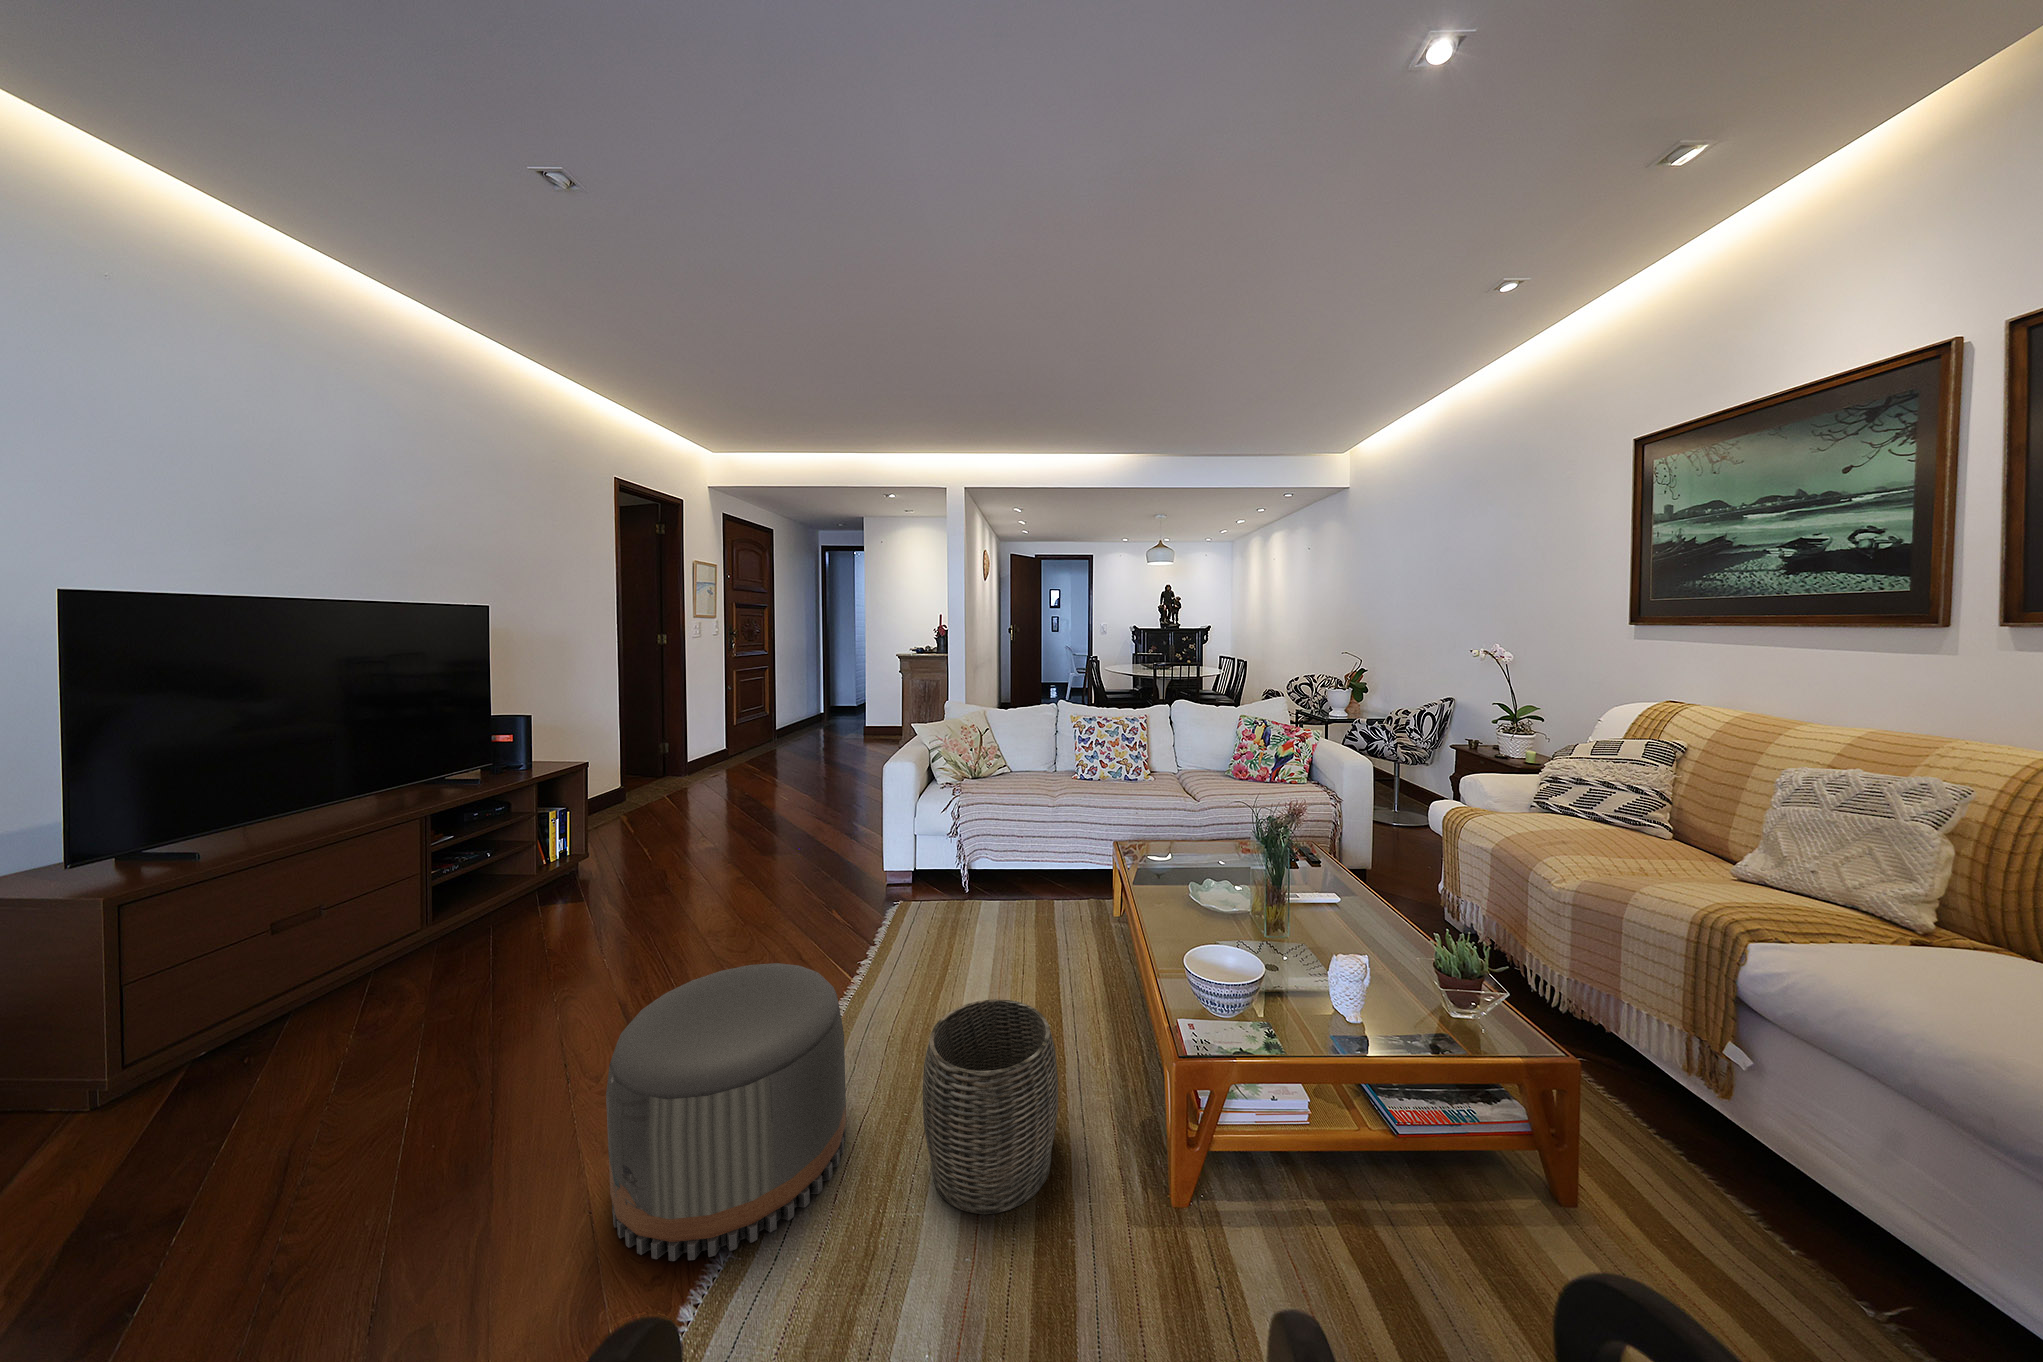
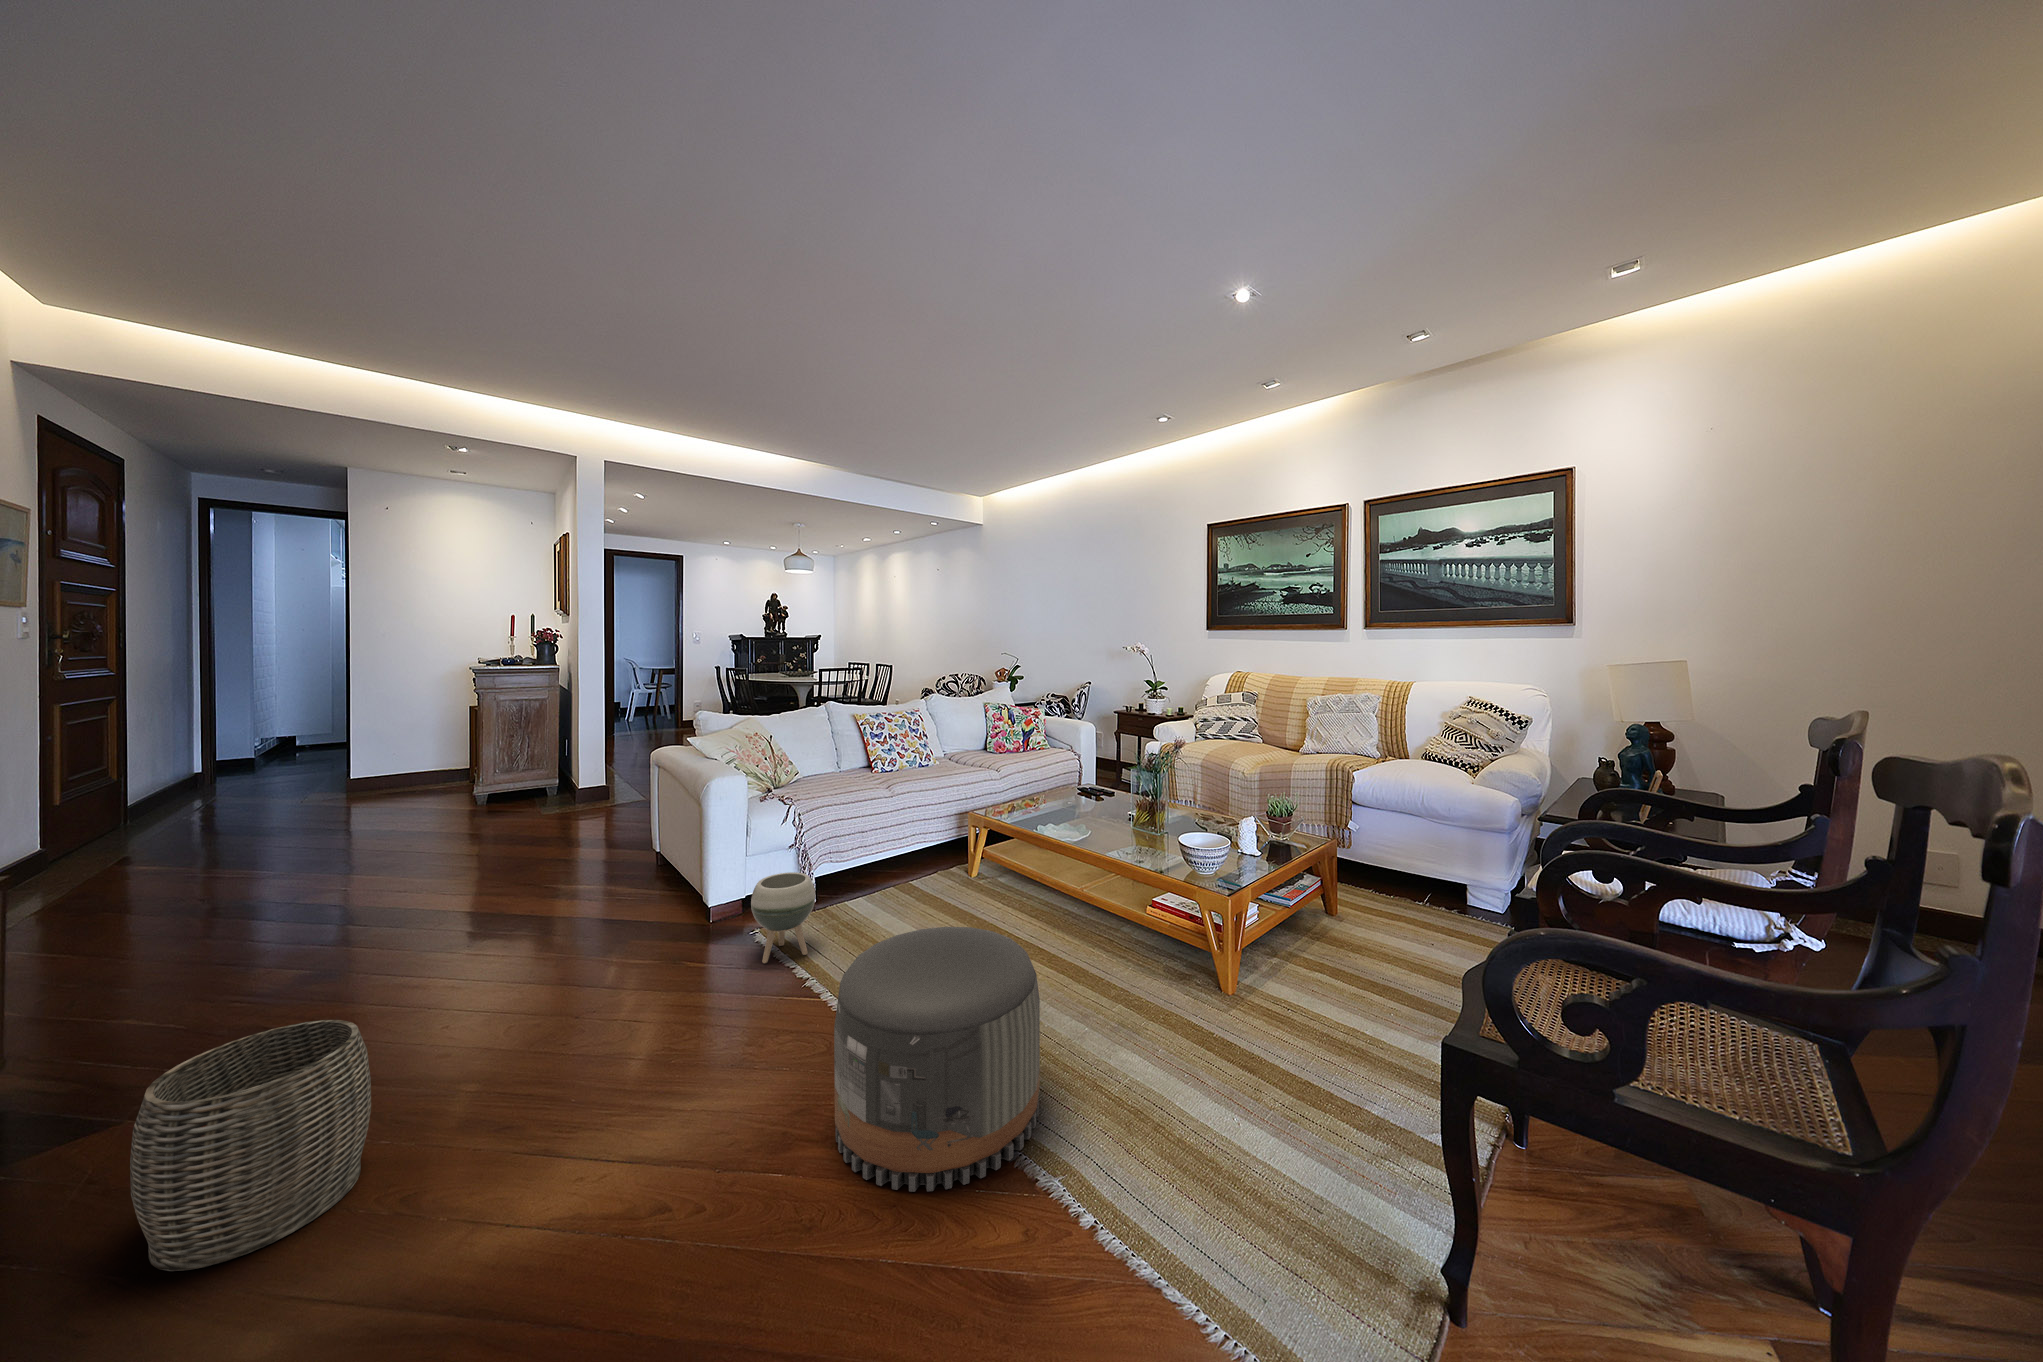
planter: none [851,864,907,946] -> present [751,872,815,963]
woven basket: present [923,999,1058,1214] -> present [130,1020,371,1271]

